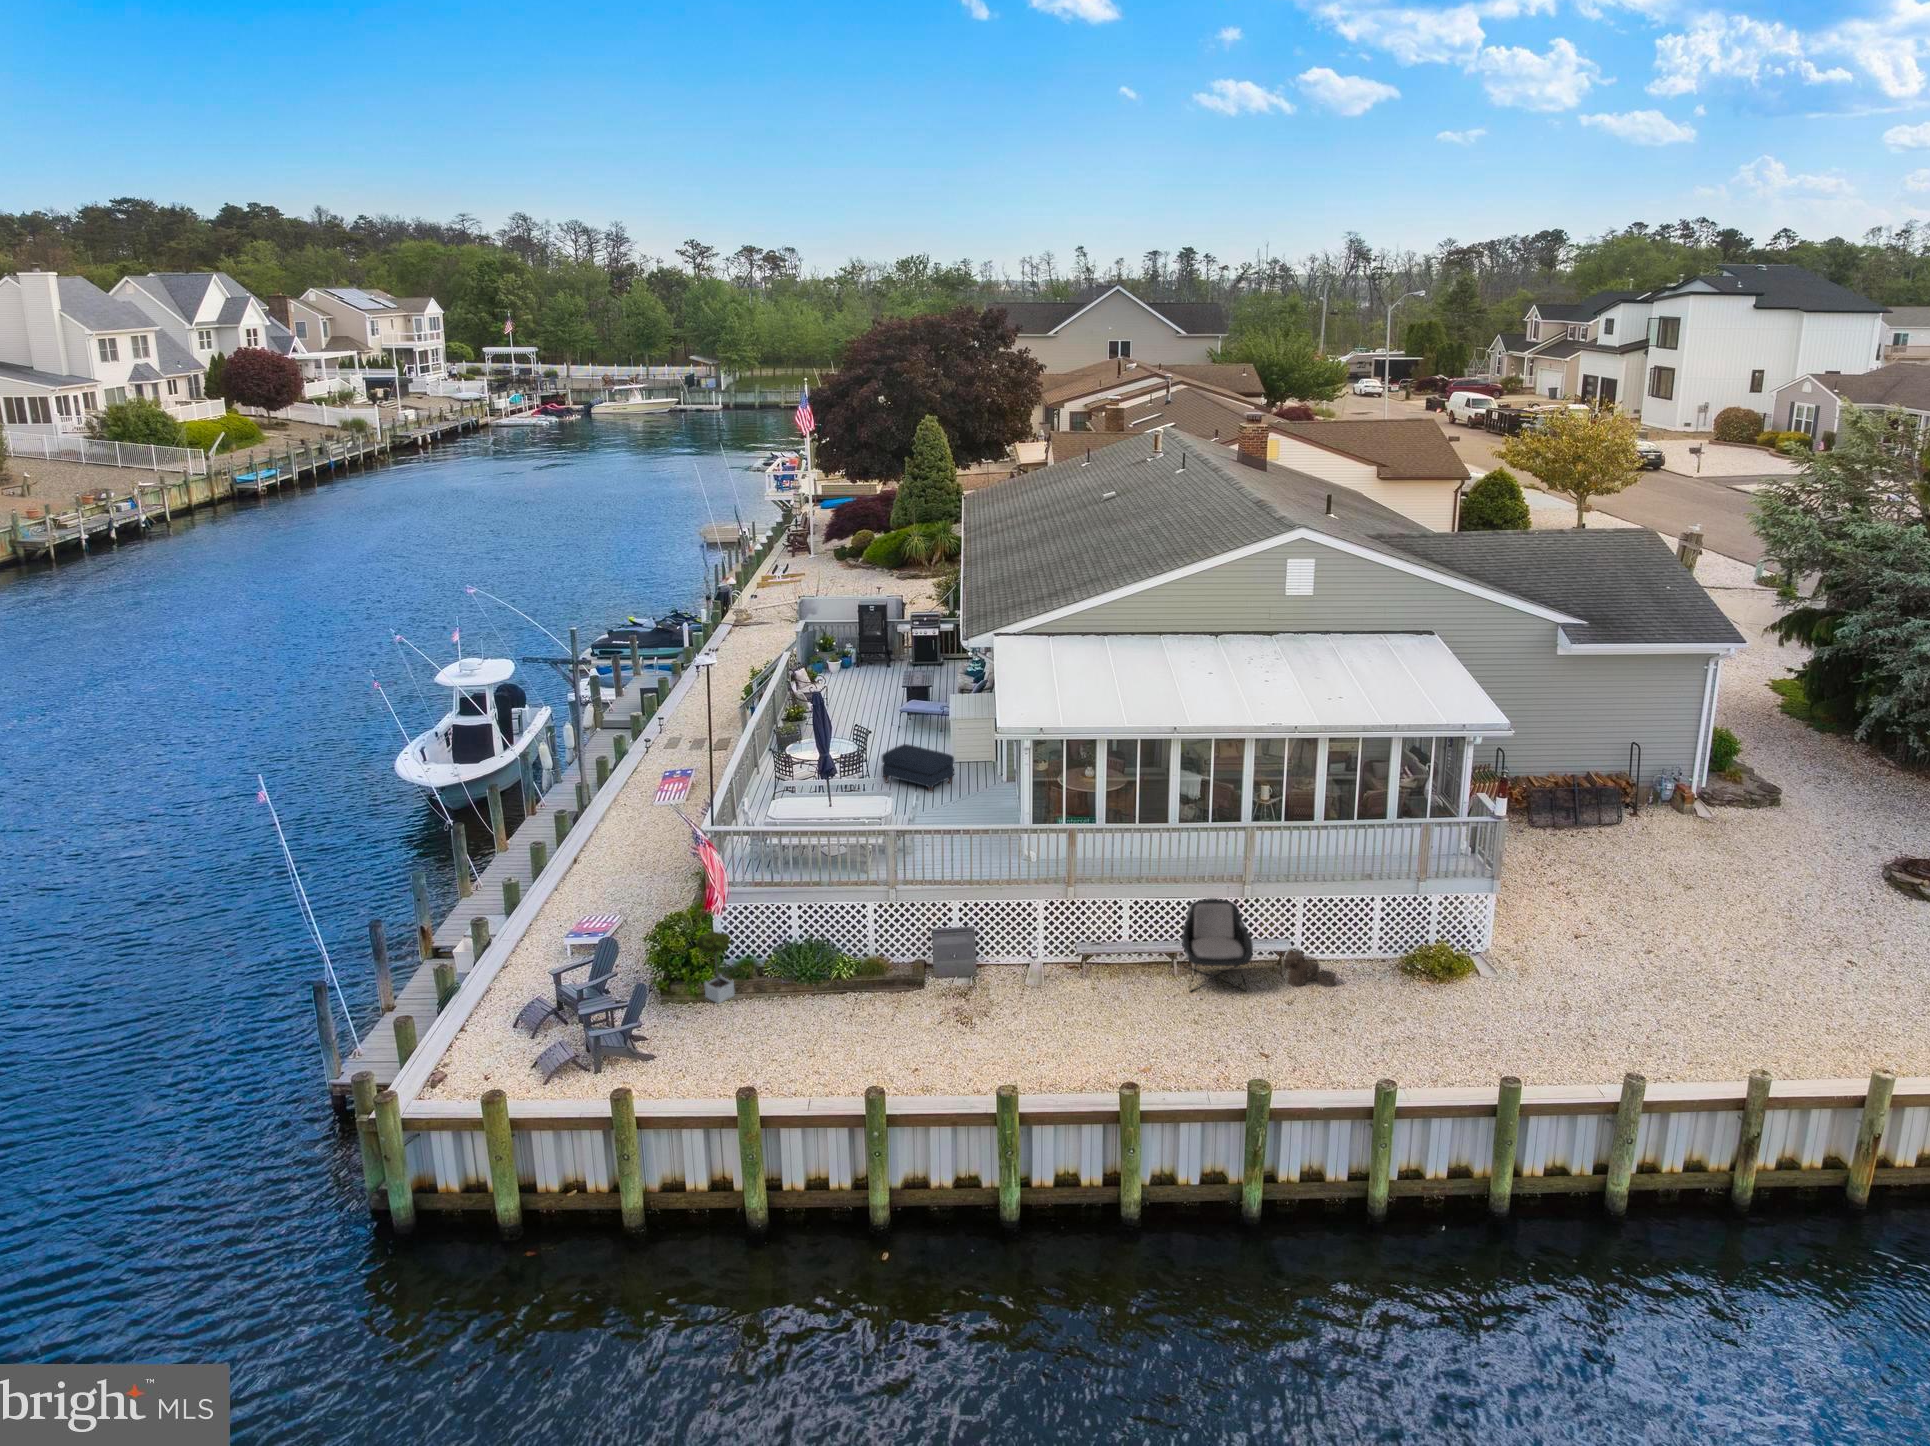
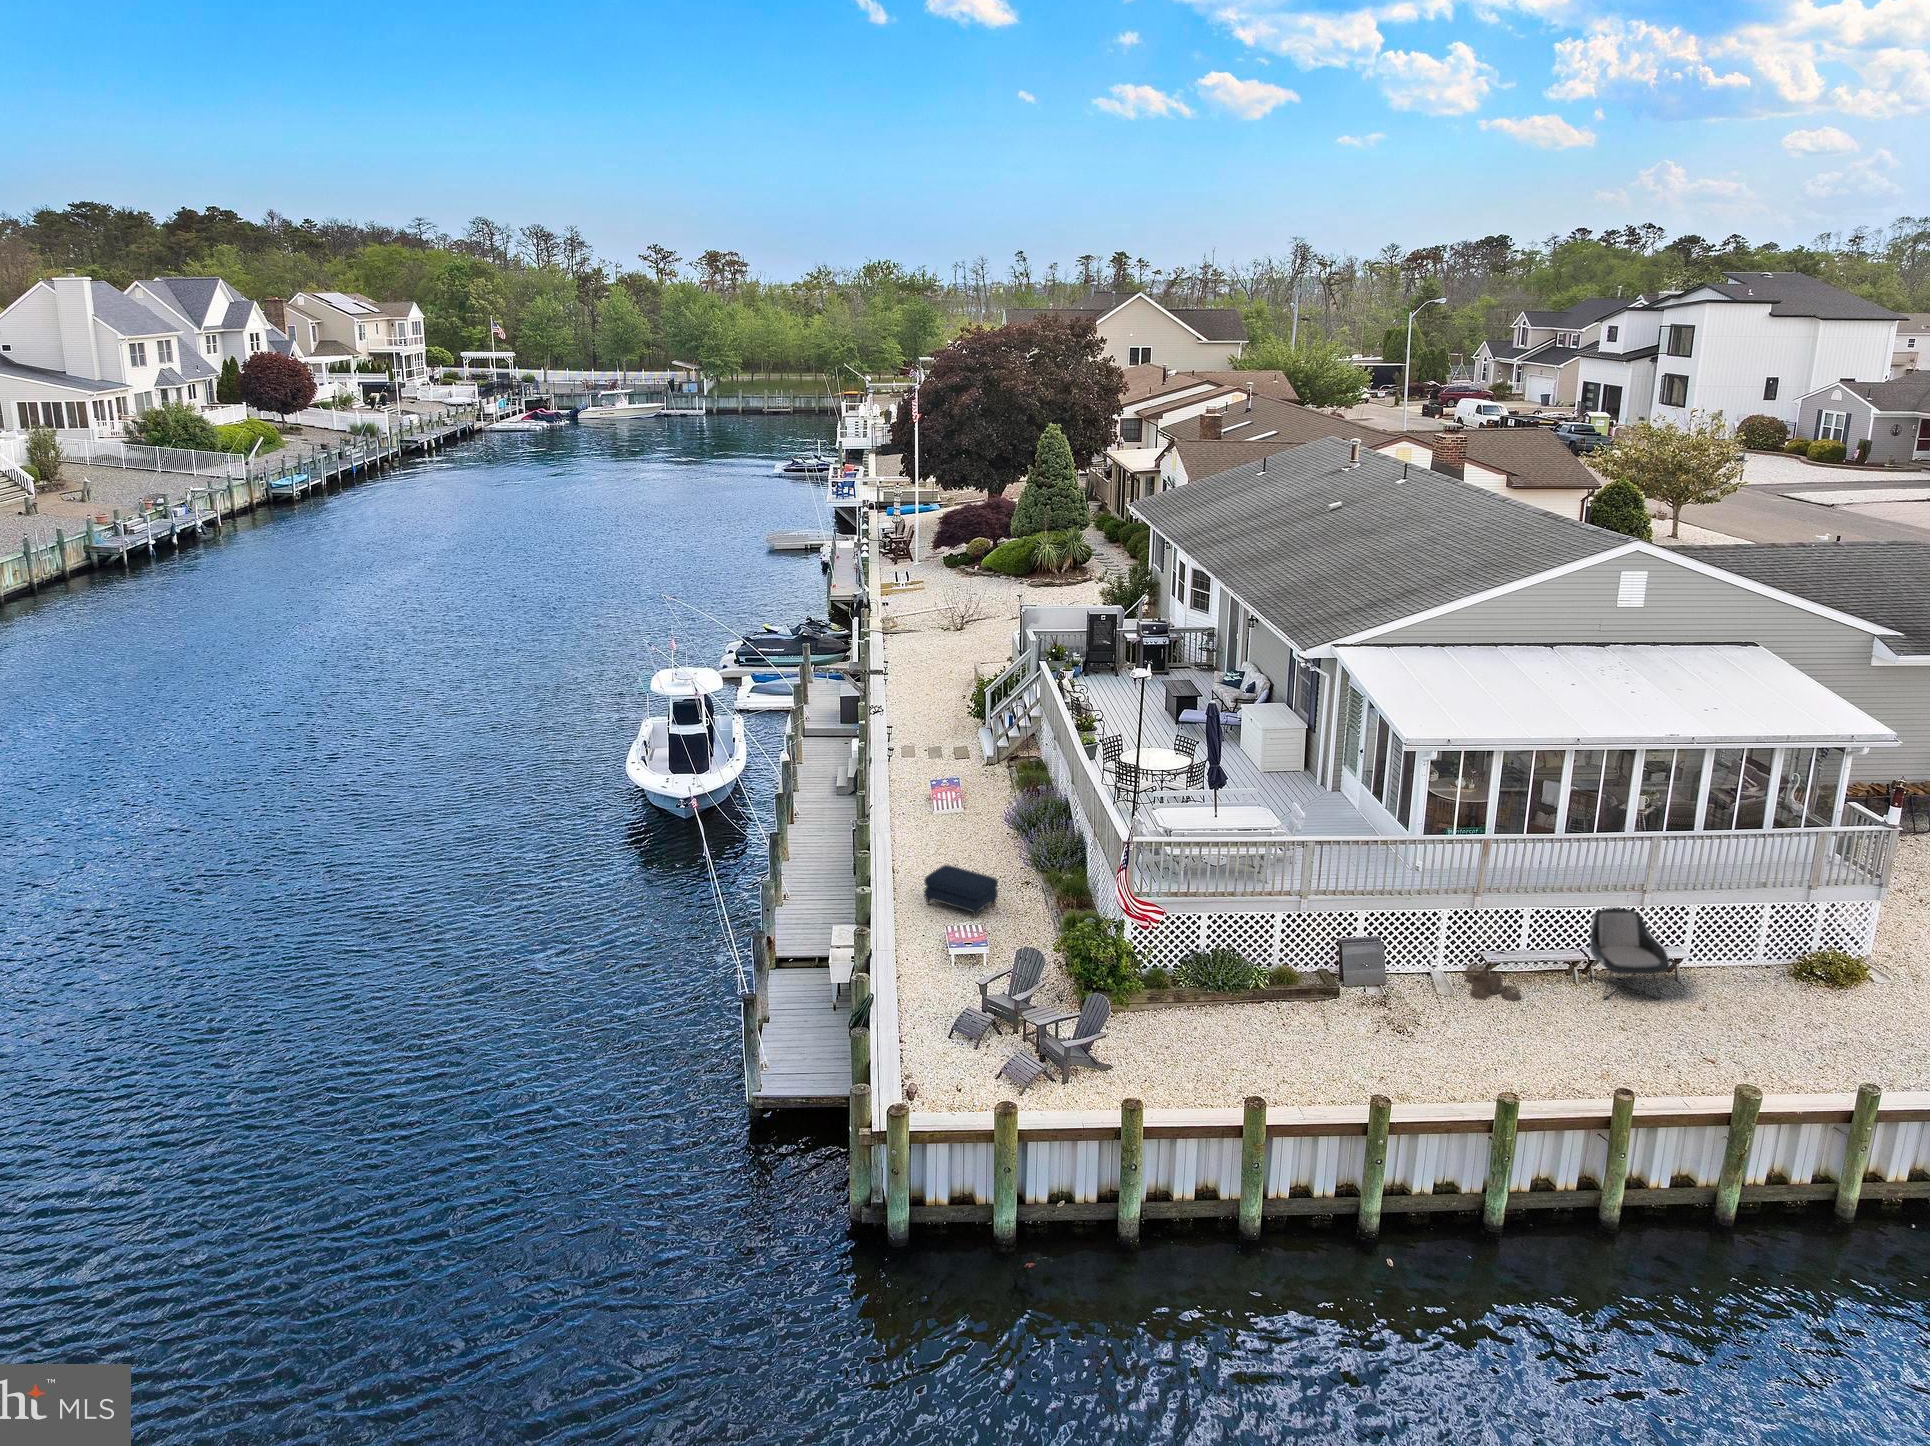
ottoman: present [882,744,954,793] -> present [924,865,998,918]
potted tree: present [697,931,735,1003] -> none [1128,942,1161,1012]
woven basket: present [1284,948,1336,987] -> present [1465,963,1521,1001]

